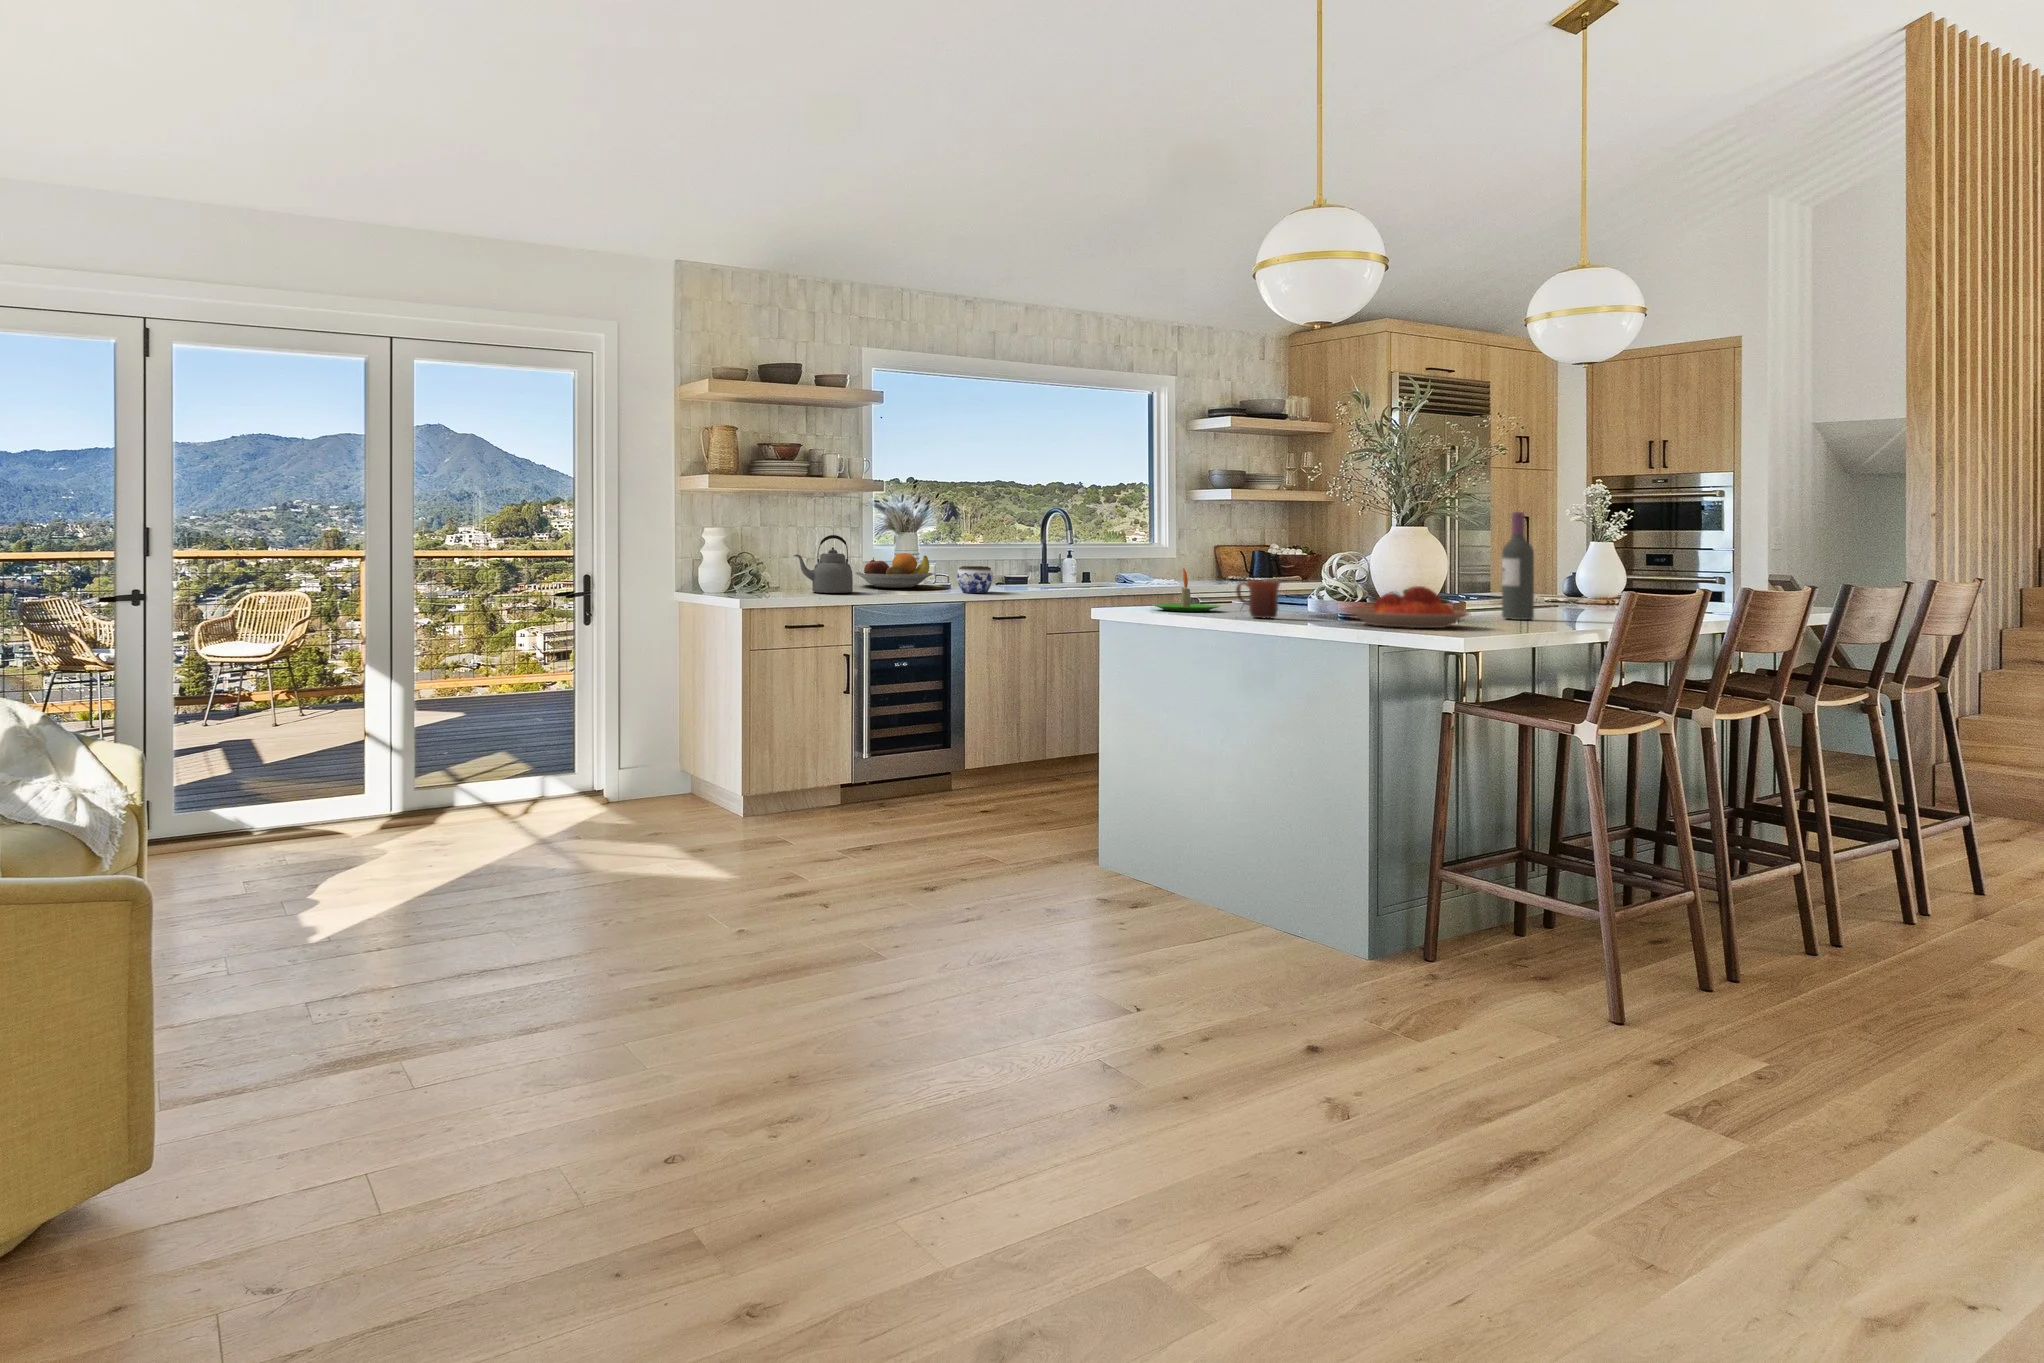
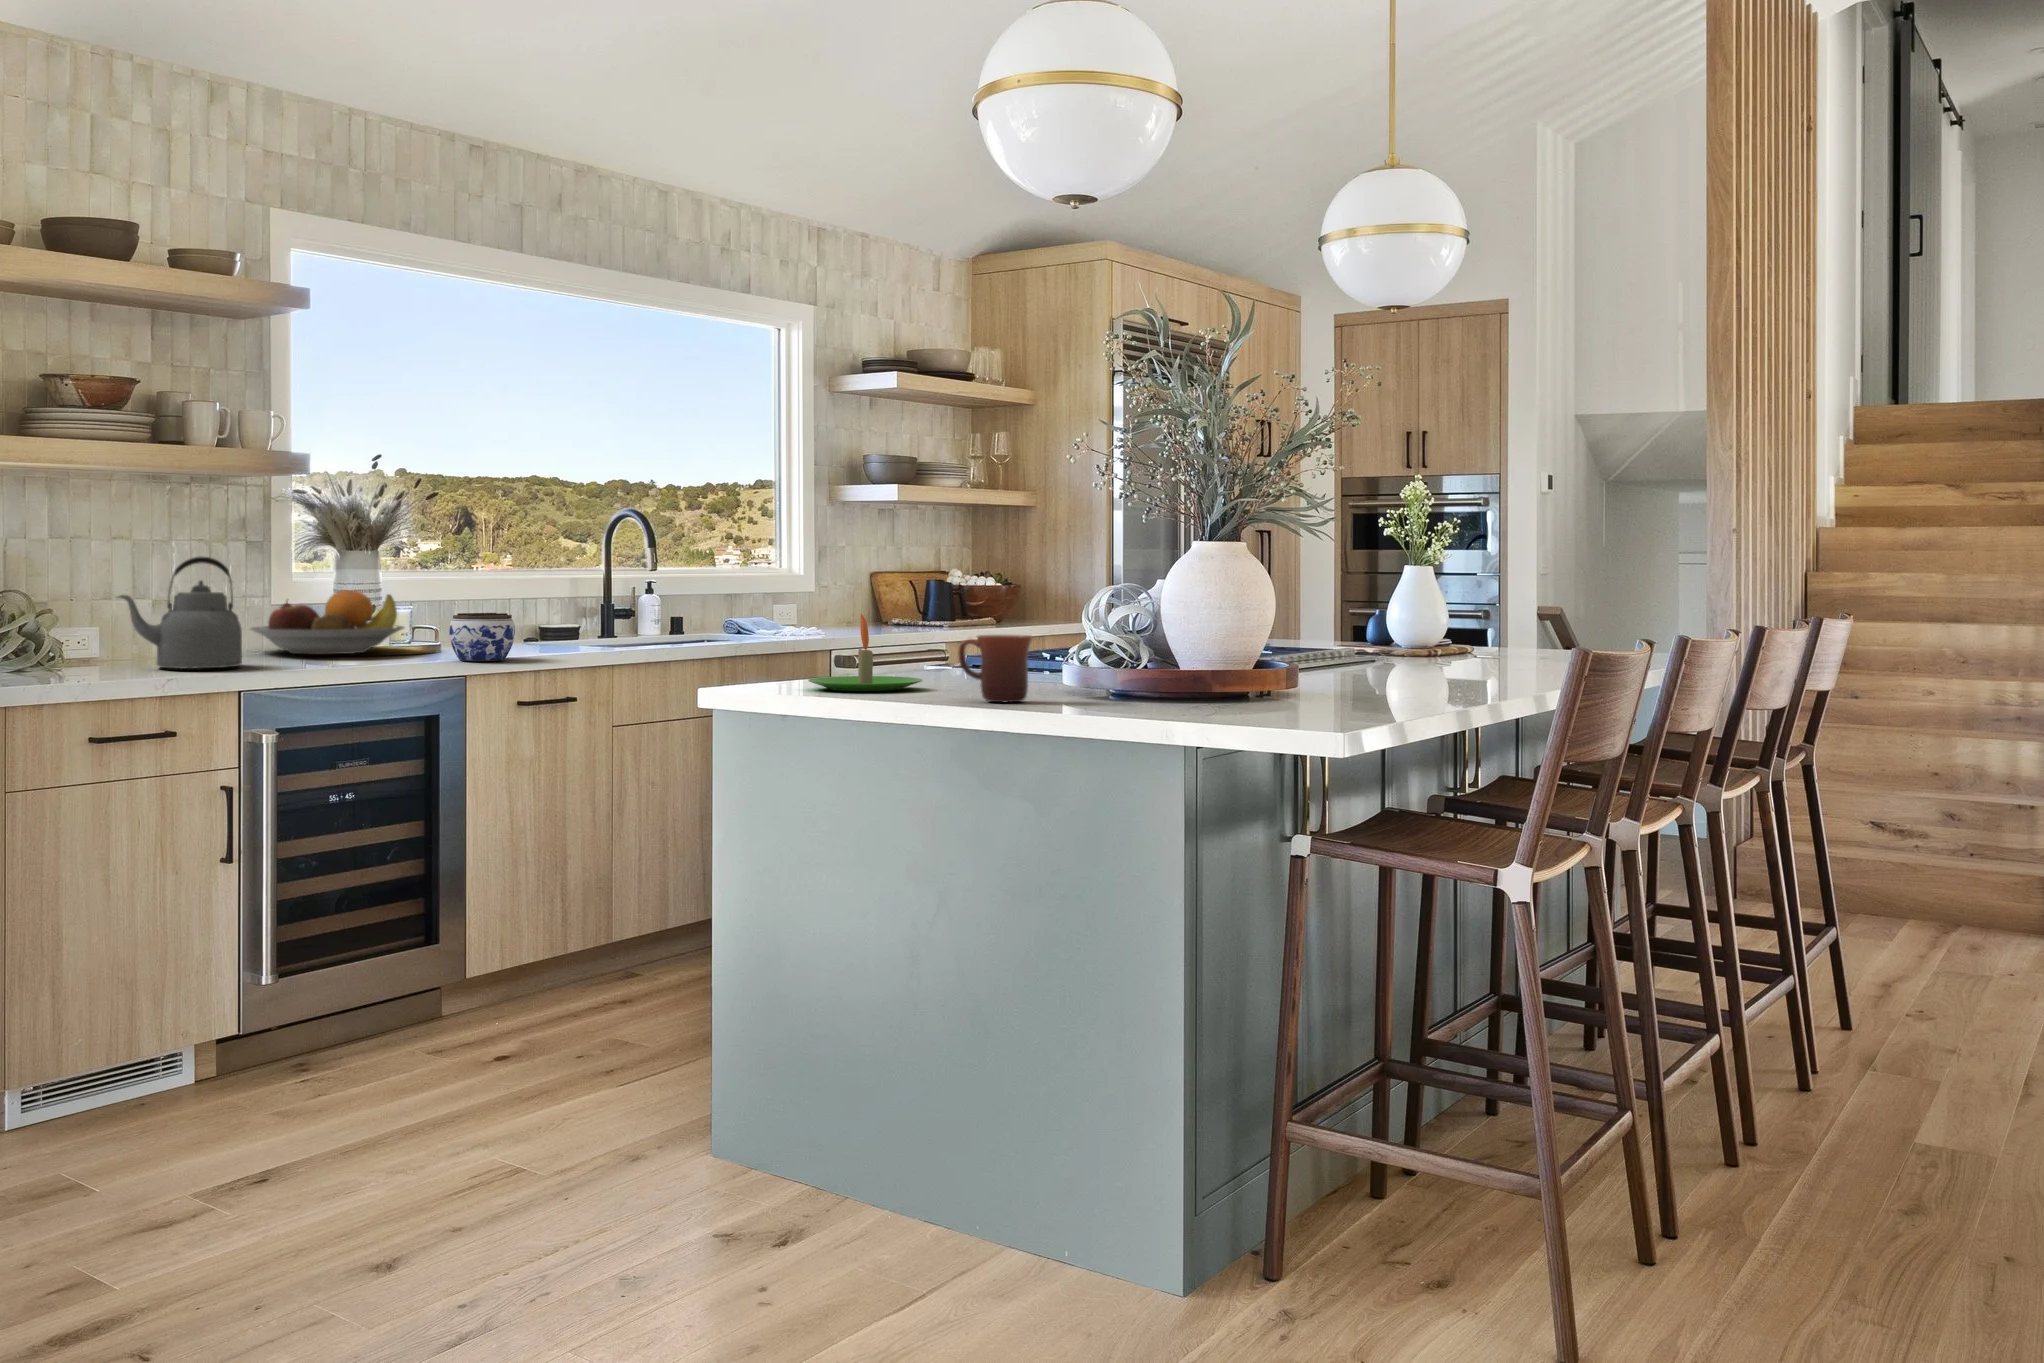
wine bottle: present [1502,512,1534,620] -> none [1341,520,1386,689]
plate: present [1347,586,1469,628] -> none [1142,639,1332,714]

